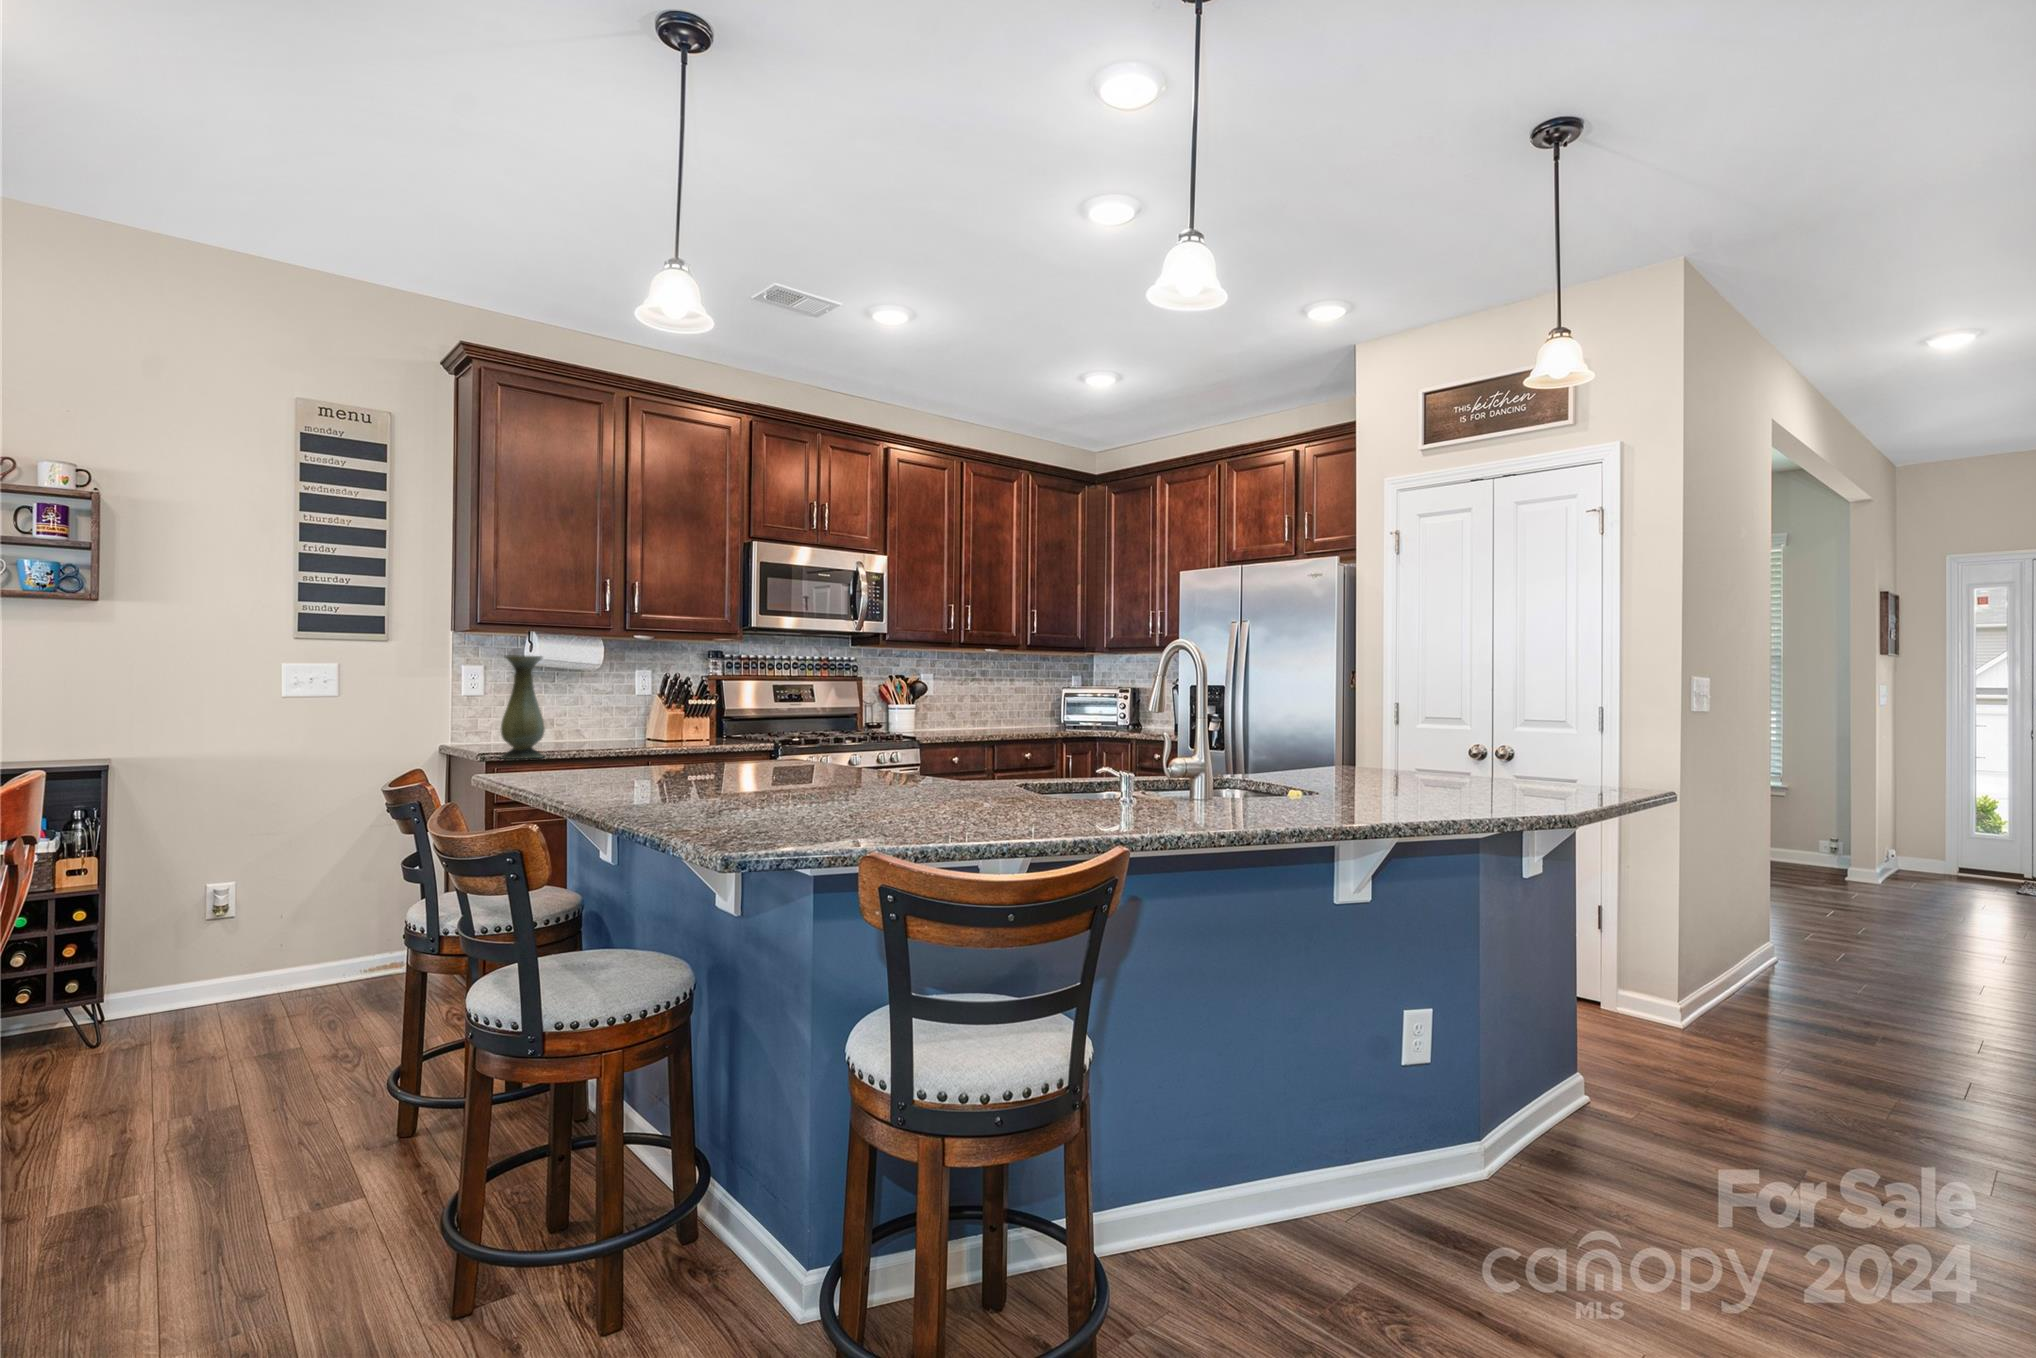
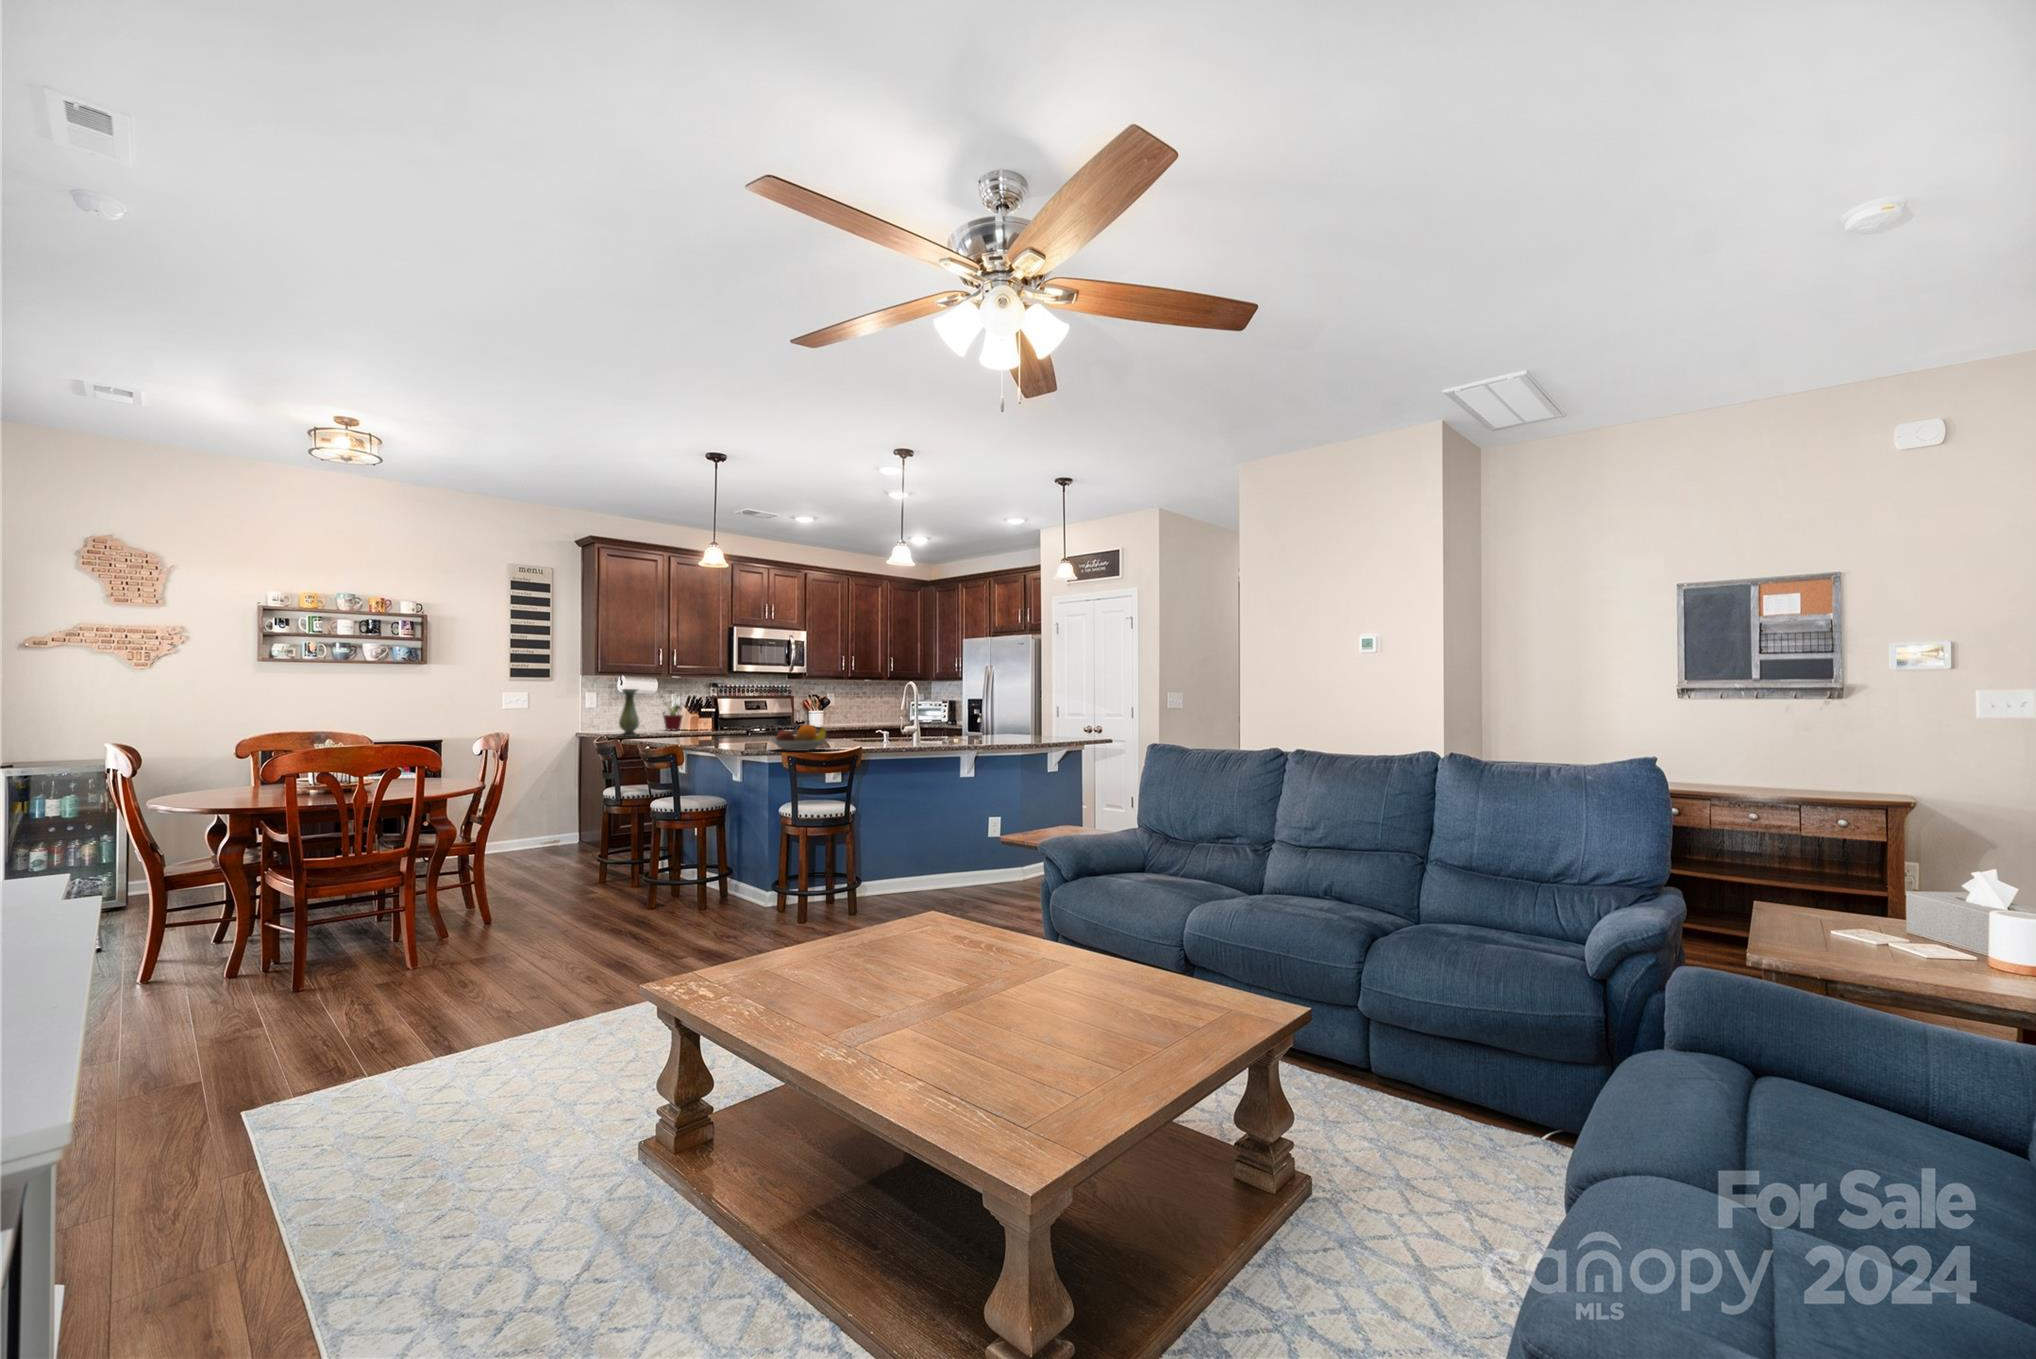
potted plant: none [610,663,664,741] -> present [660,691,683,730]
fruit bowl: none [812,747,985,825] -> present [770,725,827,751]

